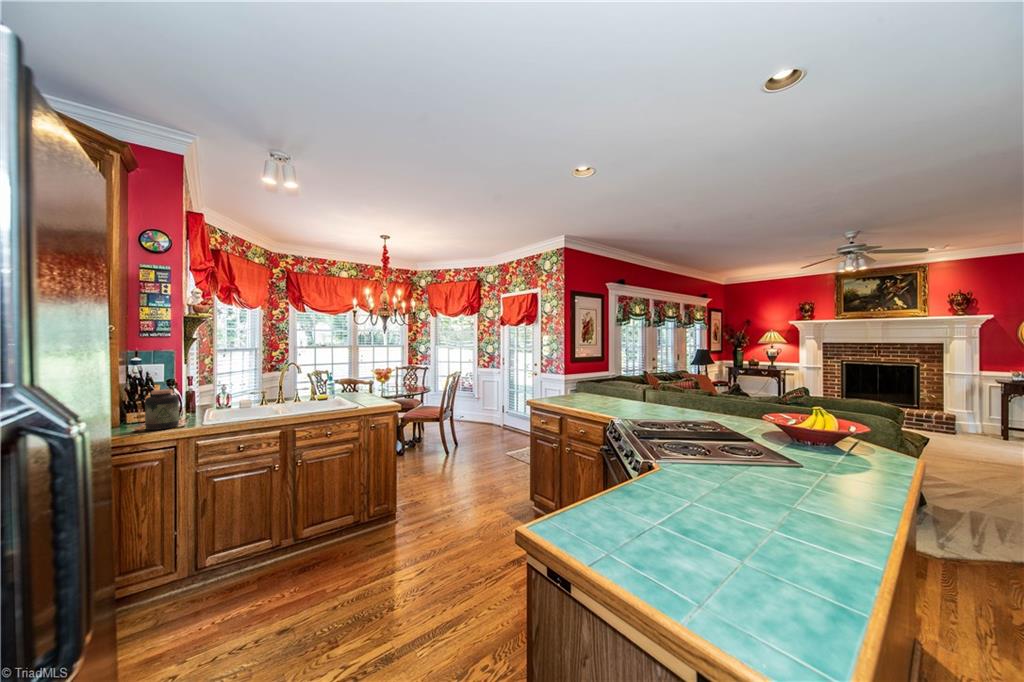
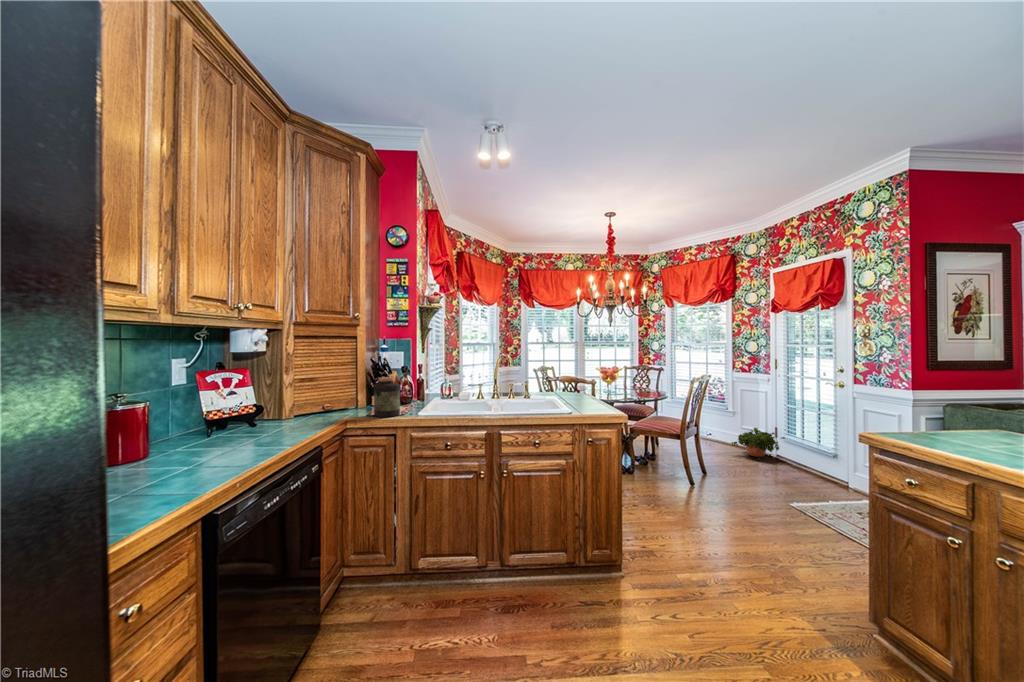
potted plant: none [475,408,506,431] -> present [731,428,779,459]

